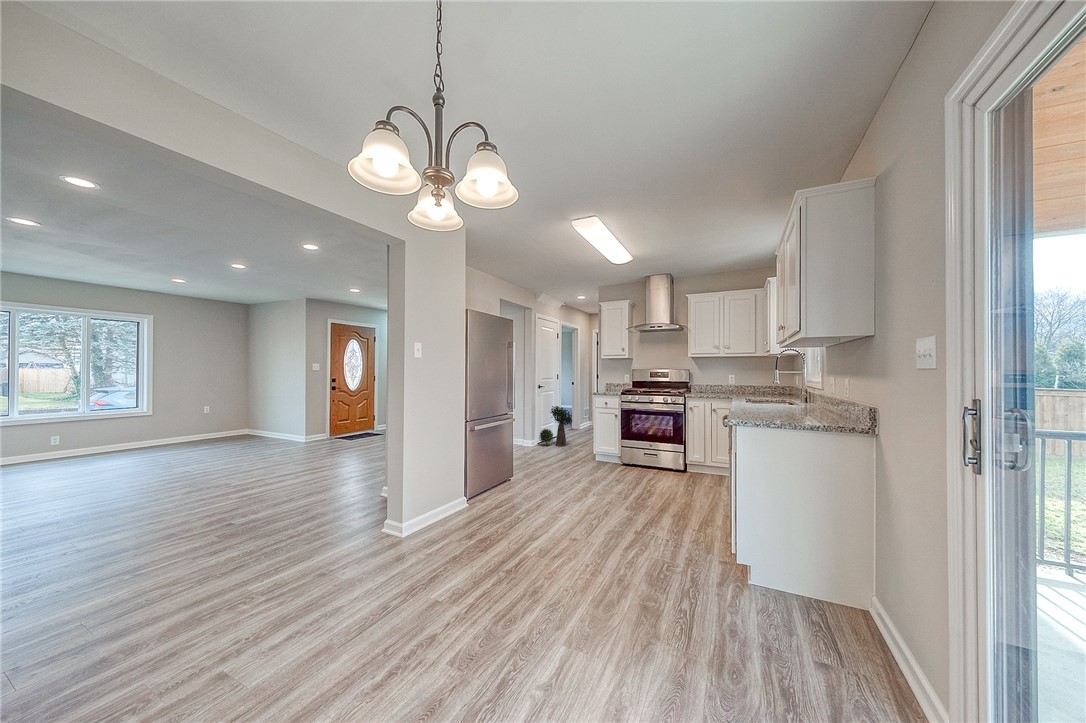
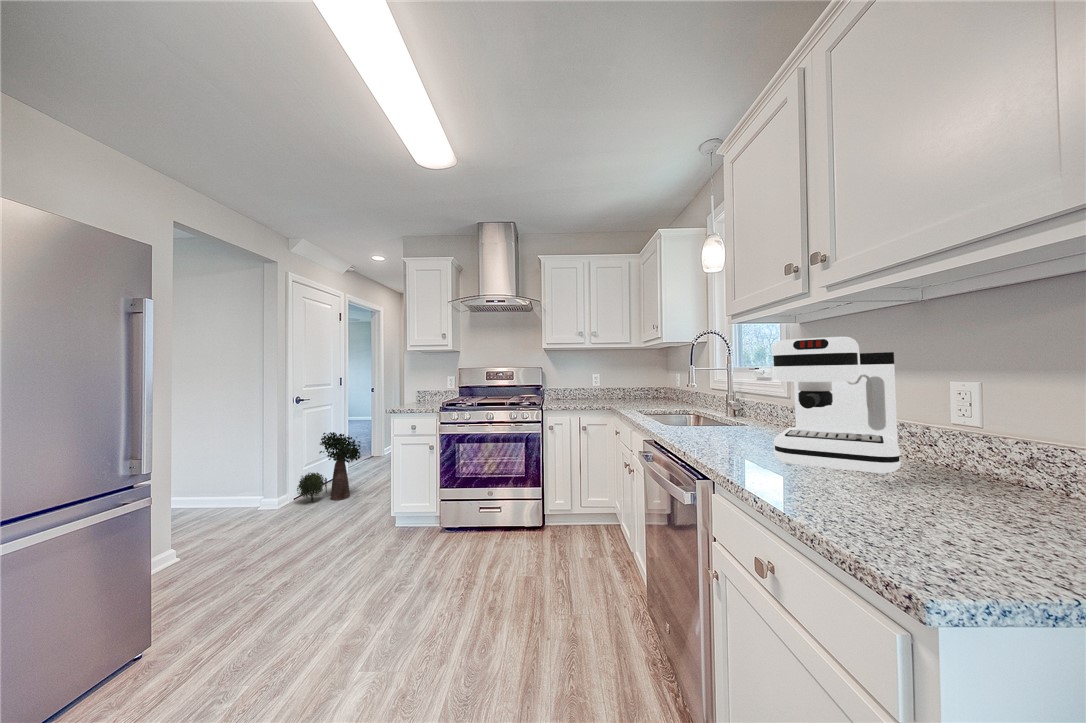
coffee maker: none [753,363,813,415] -> present [772,337,901,475]

